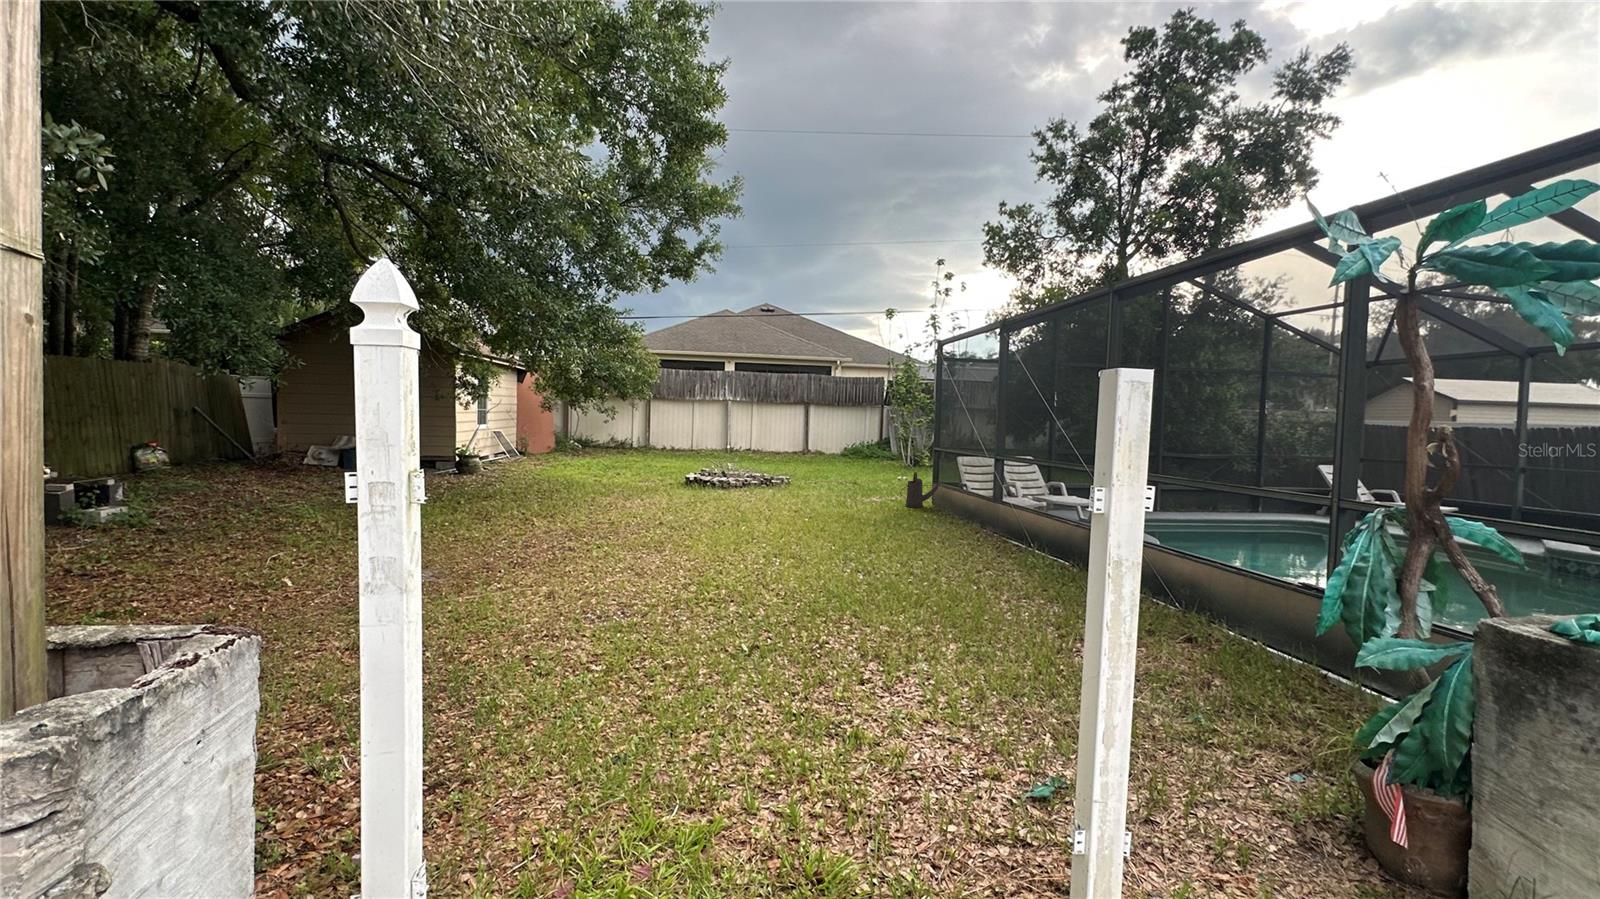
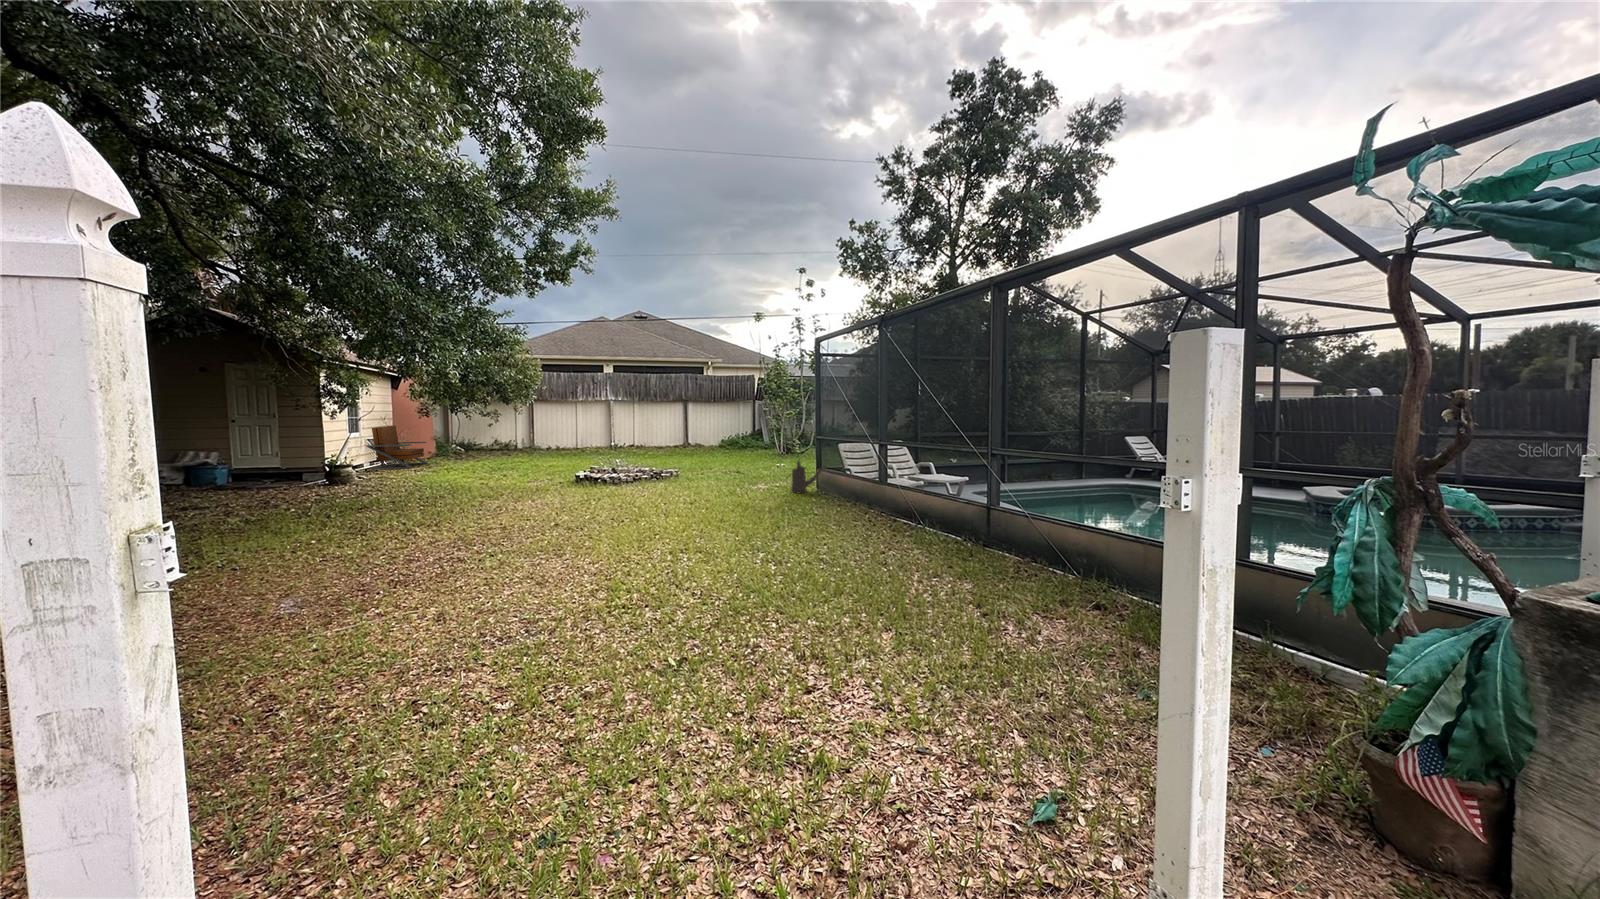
lounge chair: none [498,418,551,461] -> present [367,426,428,469]

